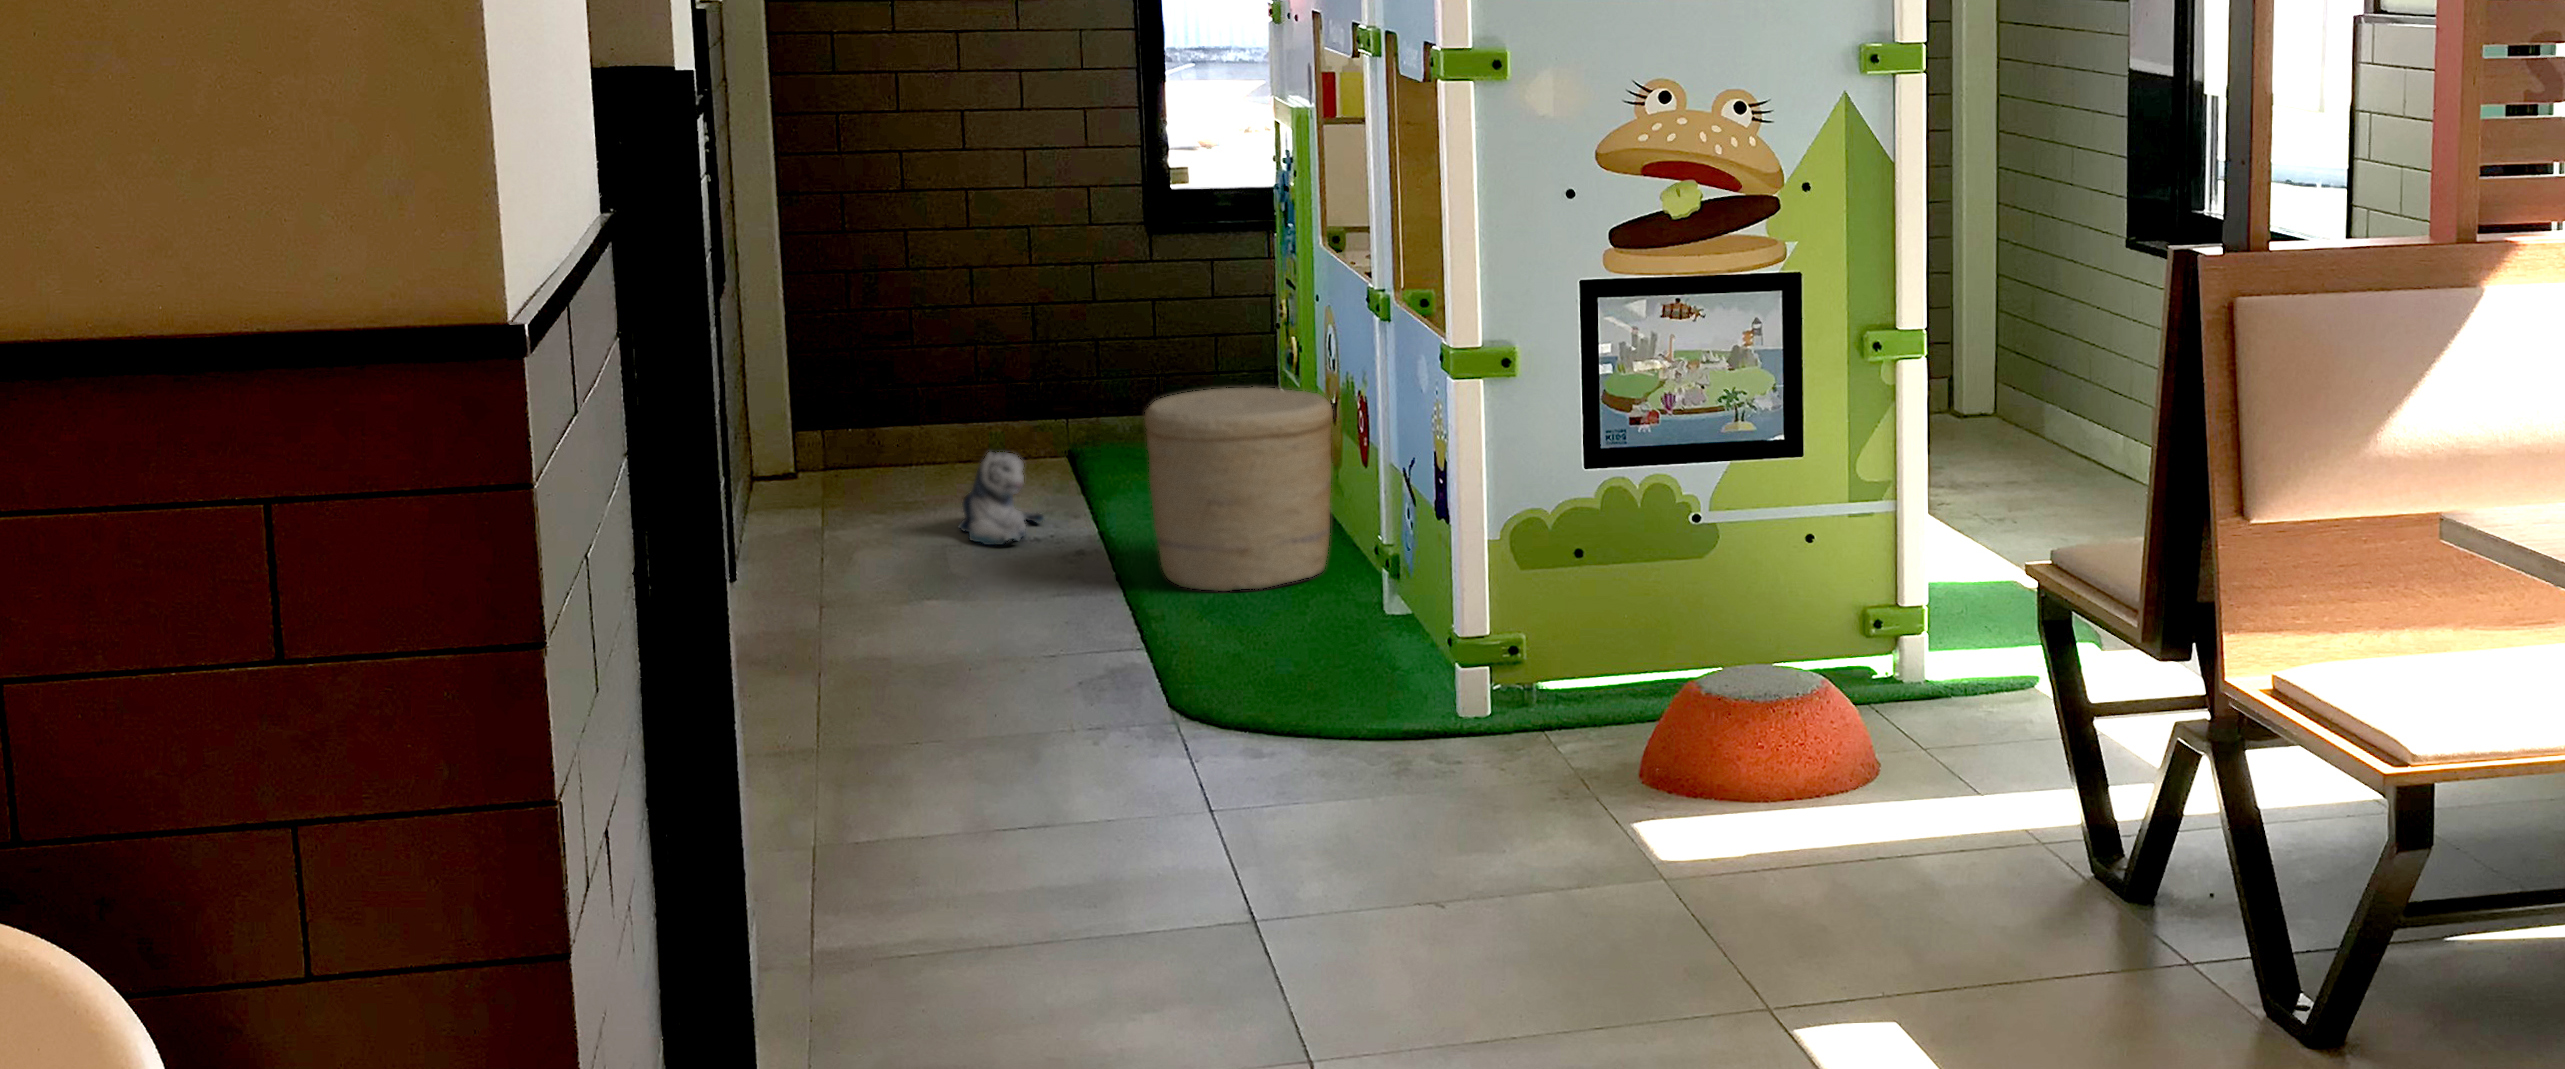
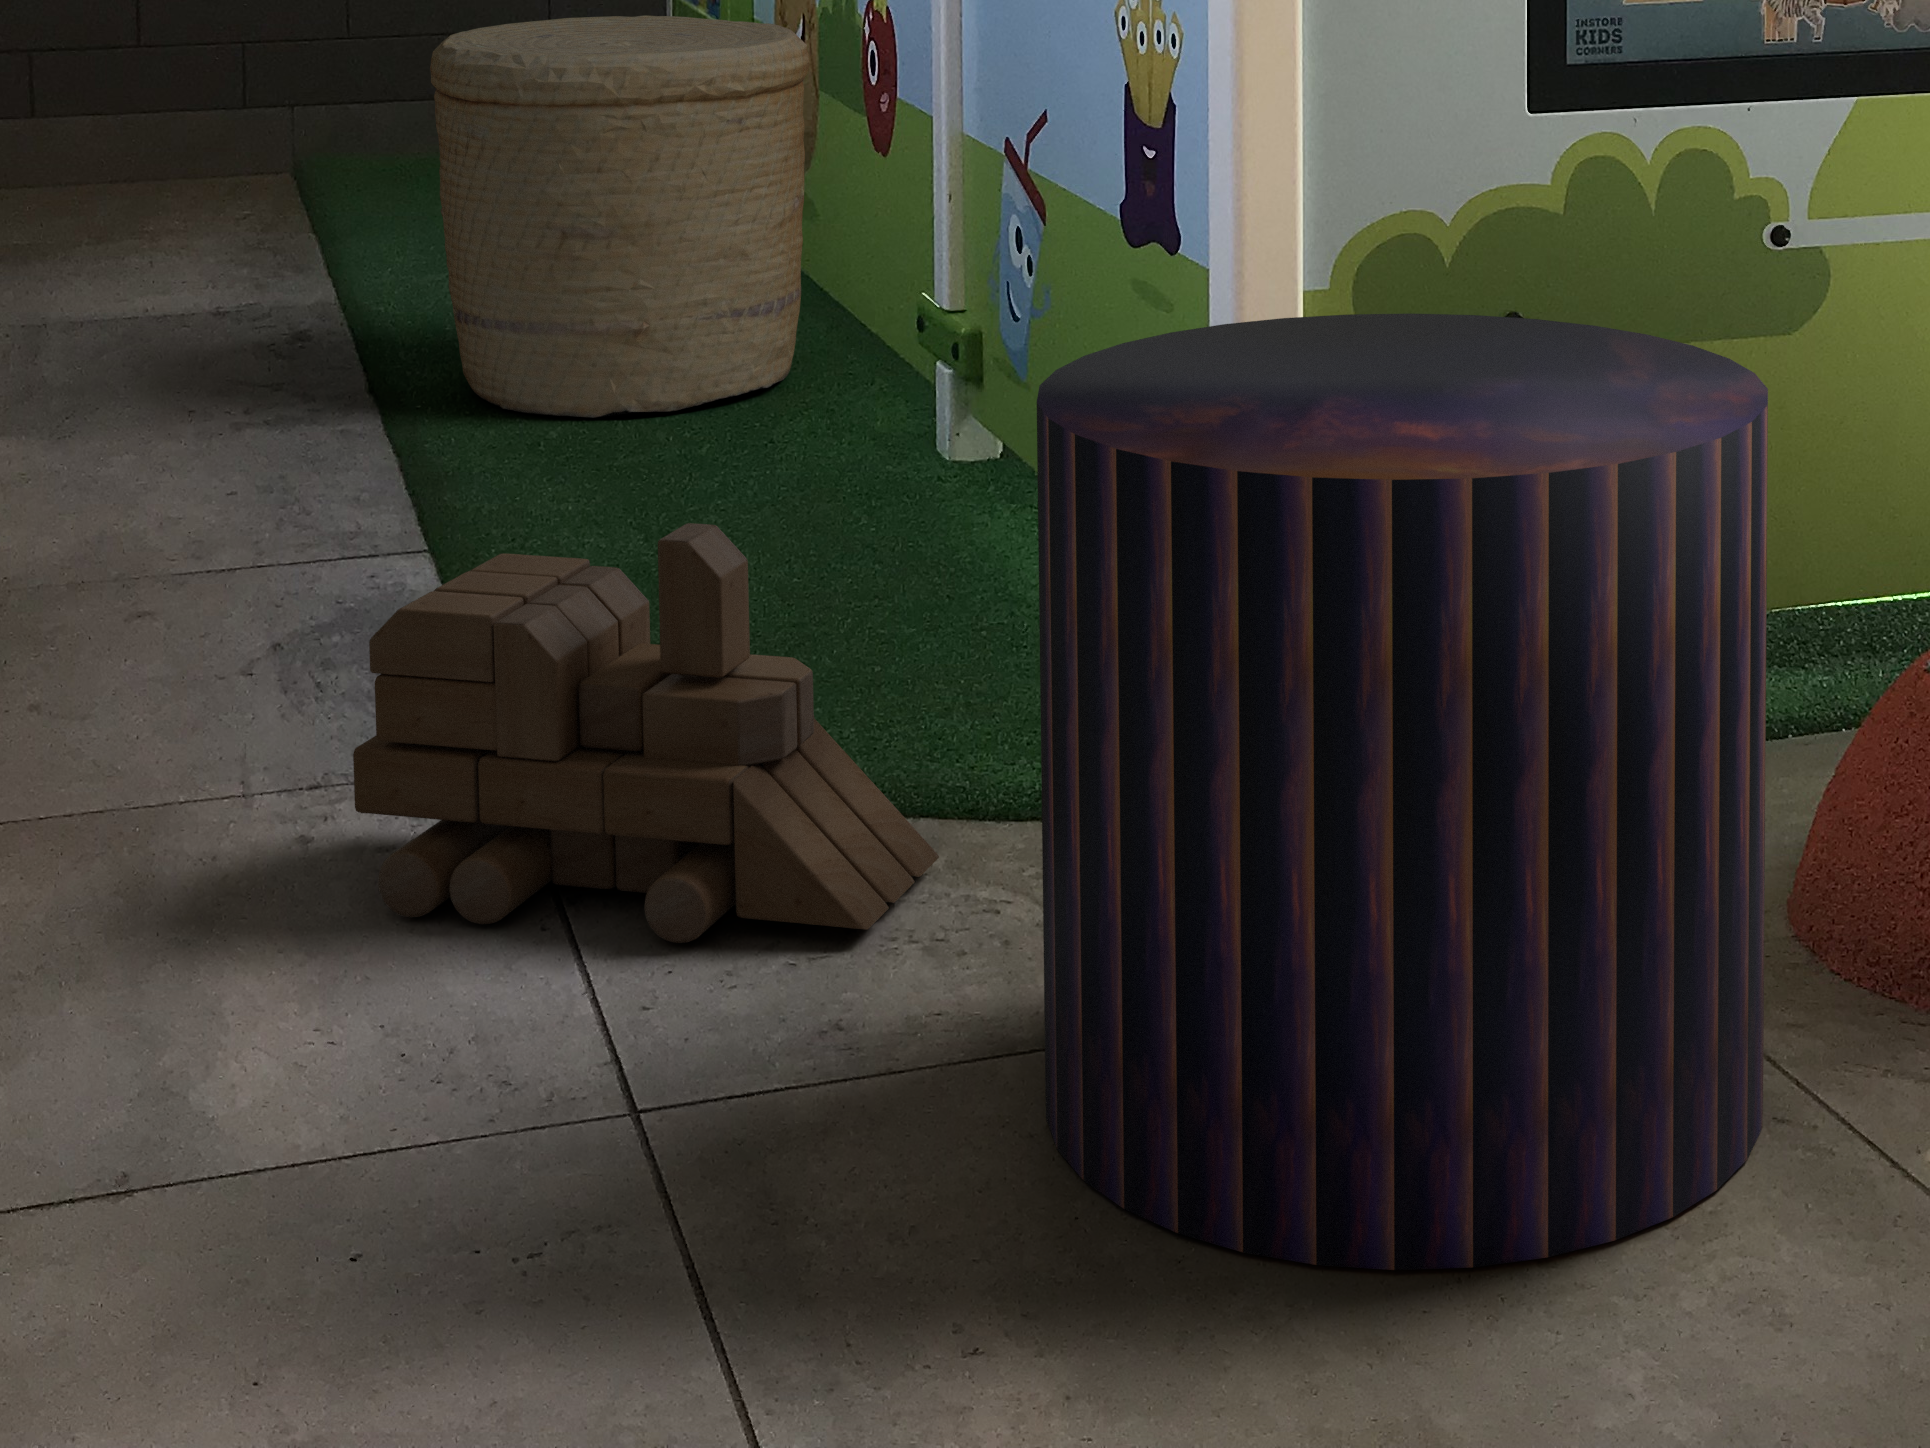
plush toy: present [959,452,1044,545] -> none [67,151,237,331]
pouf: none [1340,553,1595,859] -> present [1037,314,1768,1270]
toy train: none [1113,629,1333,781] -> present [353,523,939,943]

